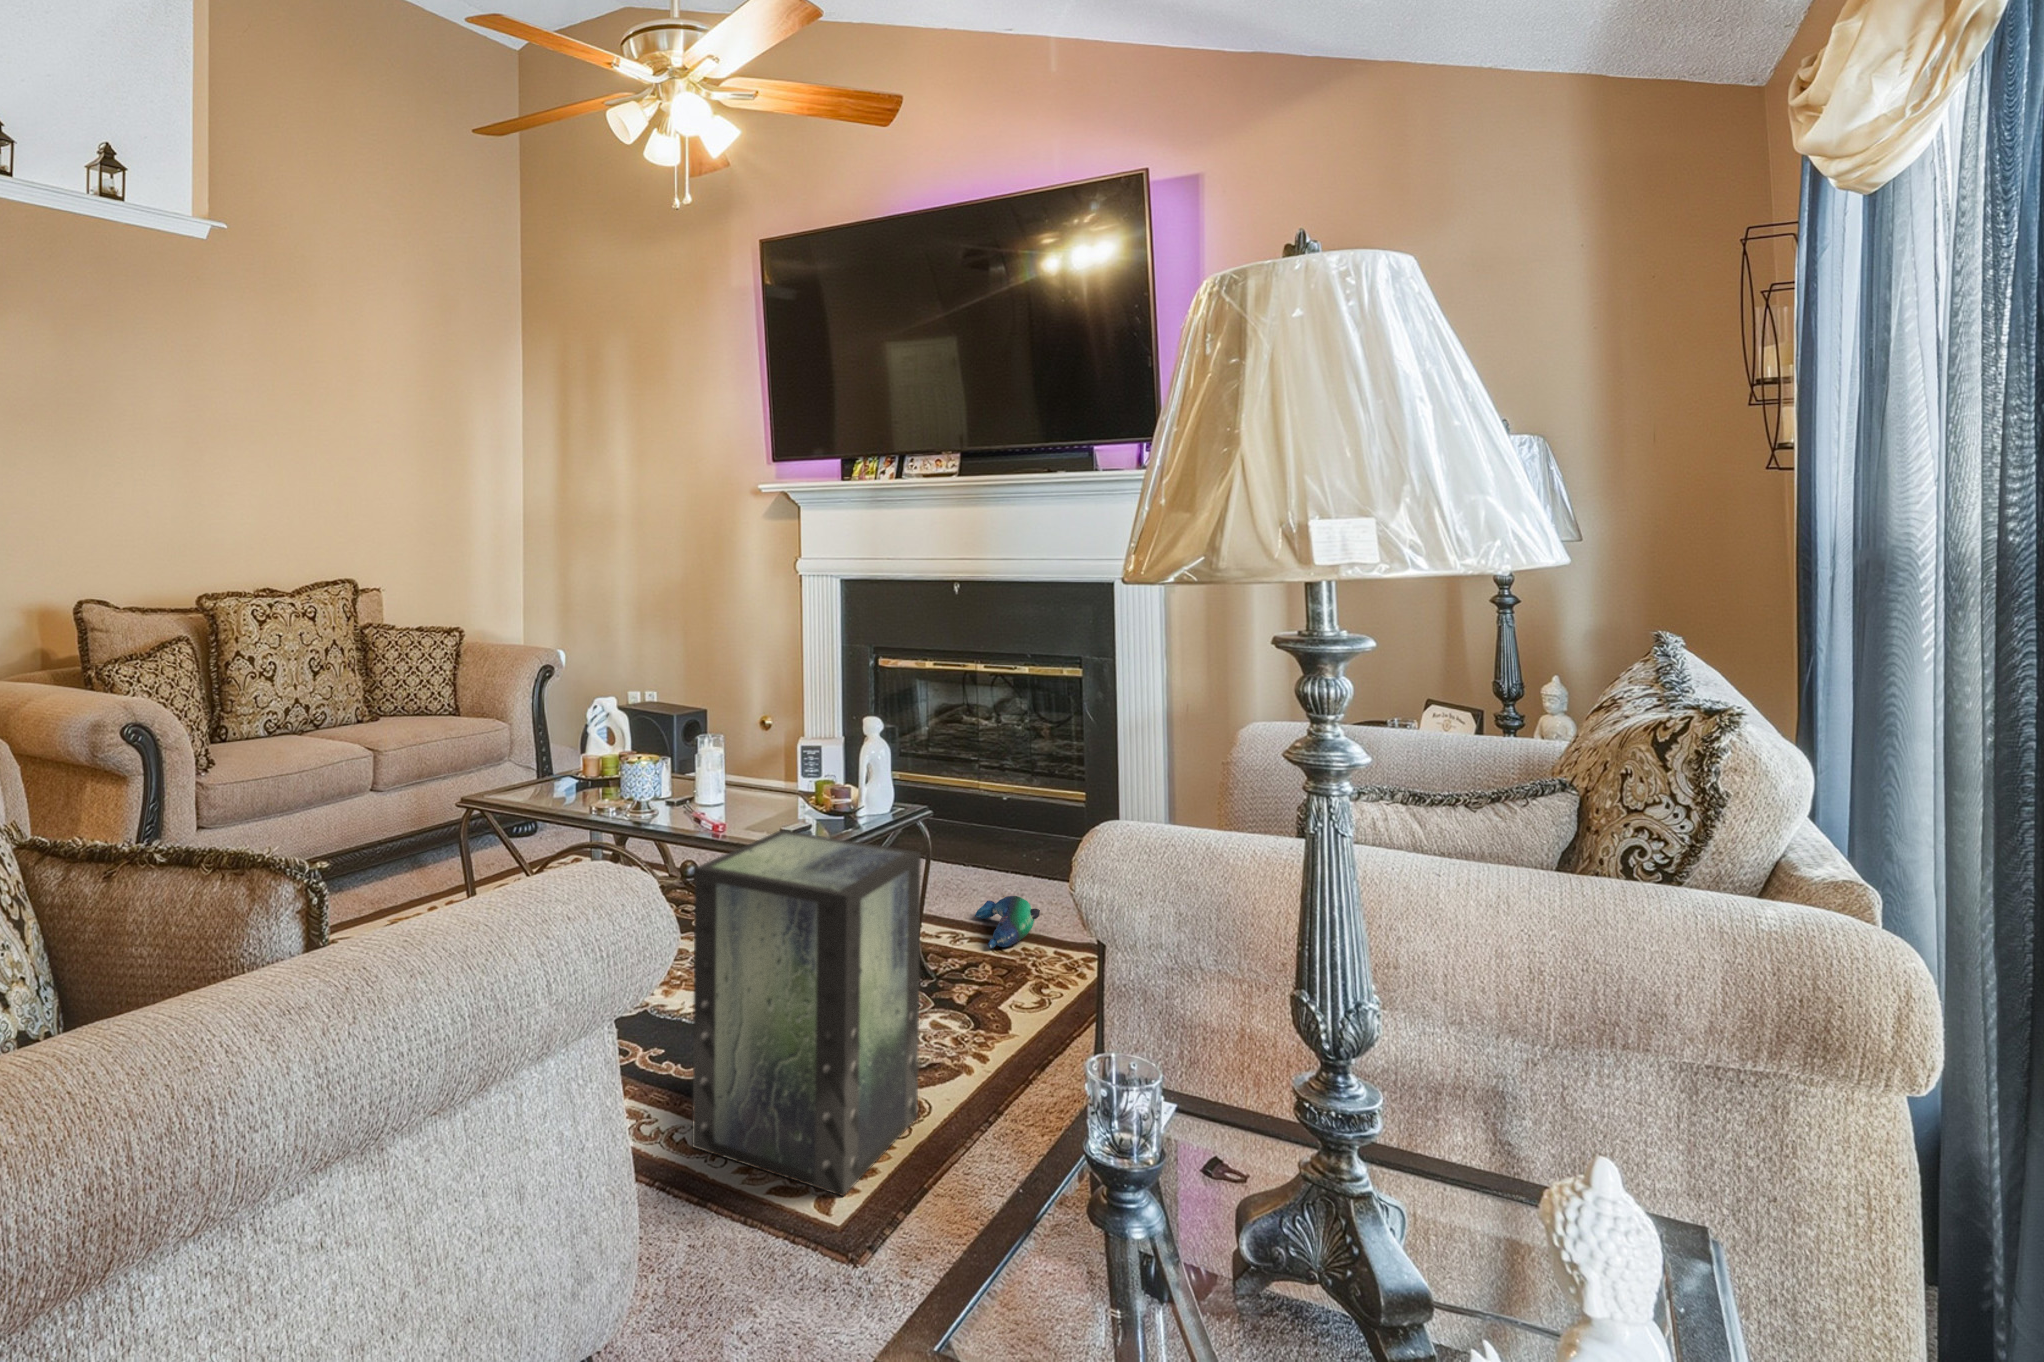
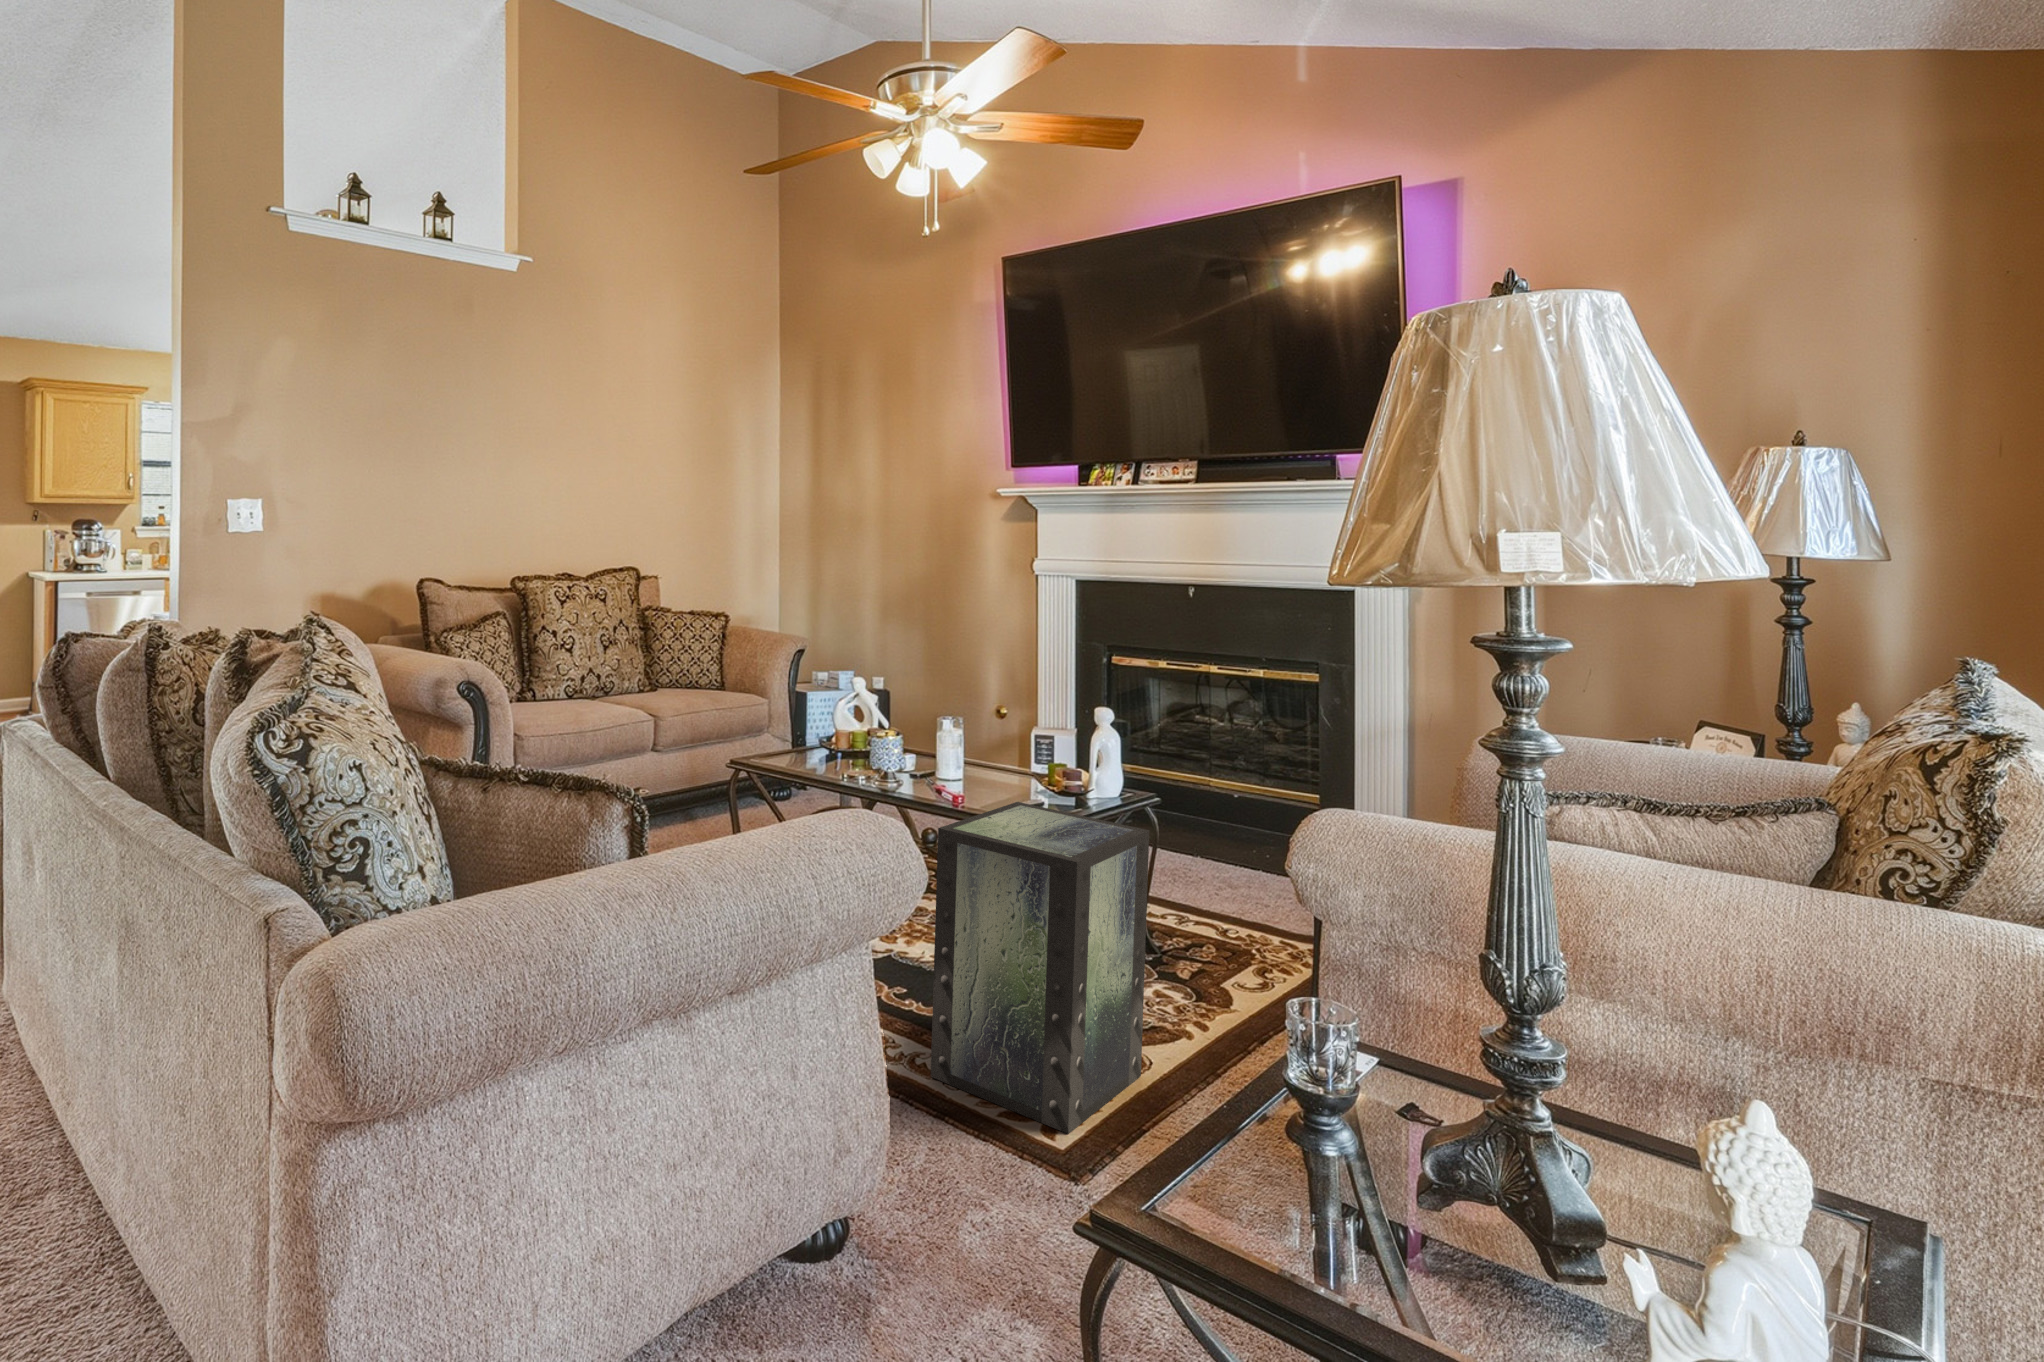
plush toy: present [975,896,1040,949] -> none [1205,887,1272,935]

